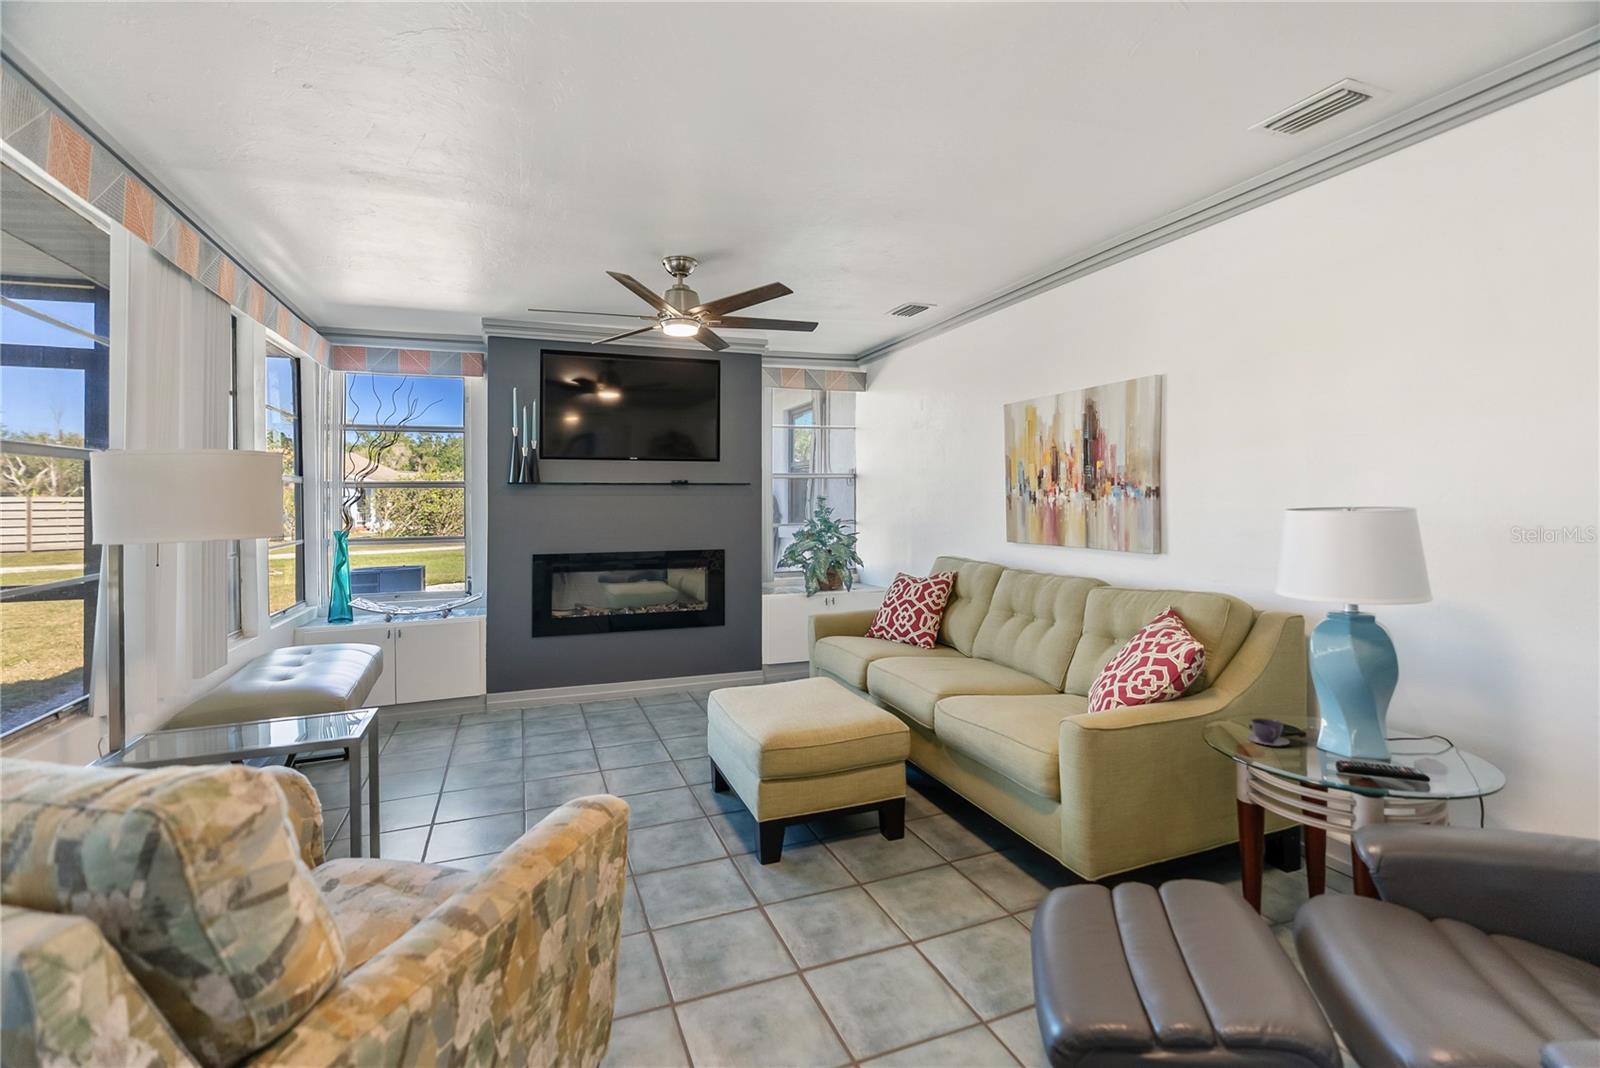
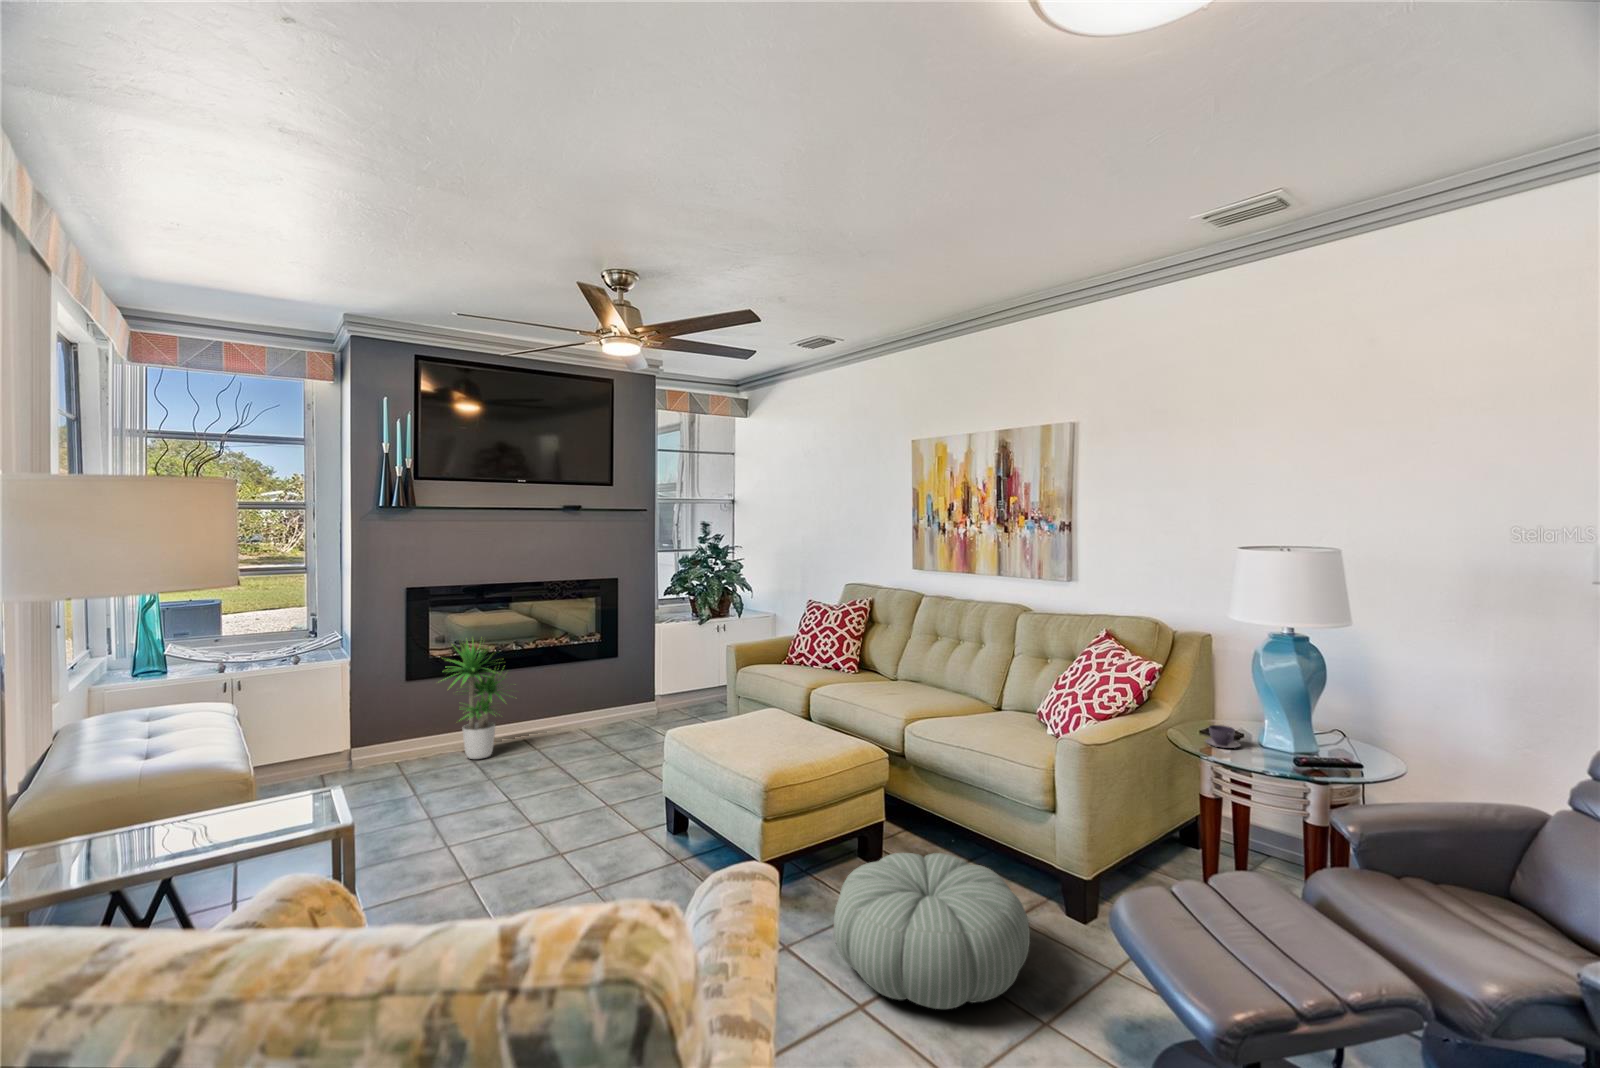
potted plant: none [552,599,627,710] -> present [447,641,510,759]
pouf: none [788,823,986,976] -> present [834,853,1030,1009]

